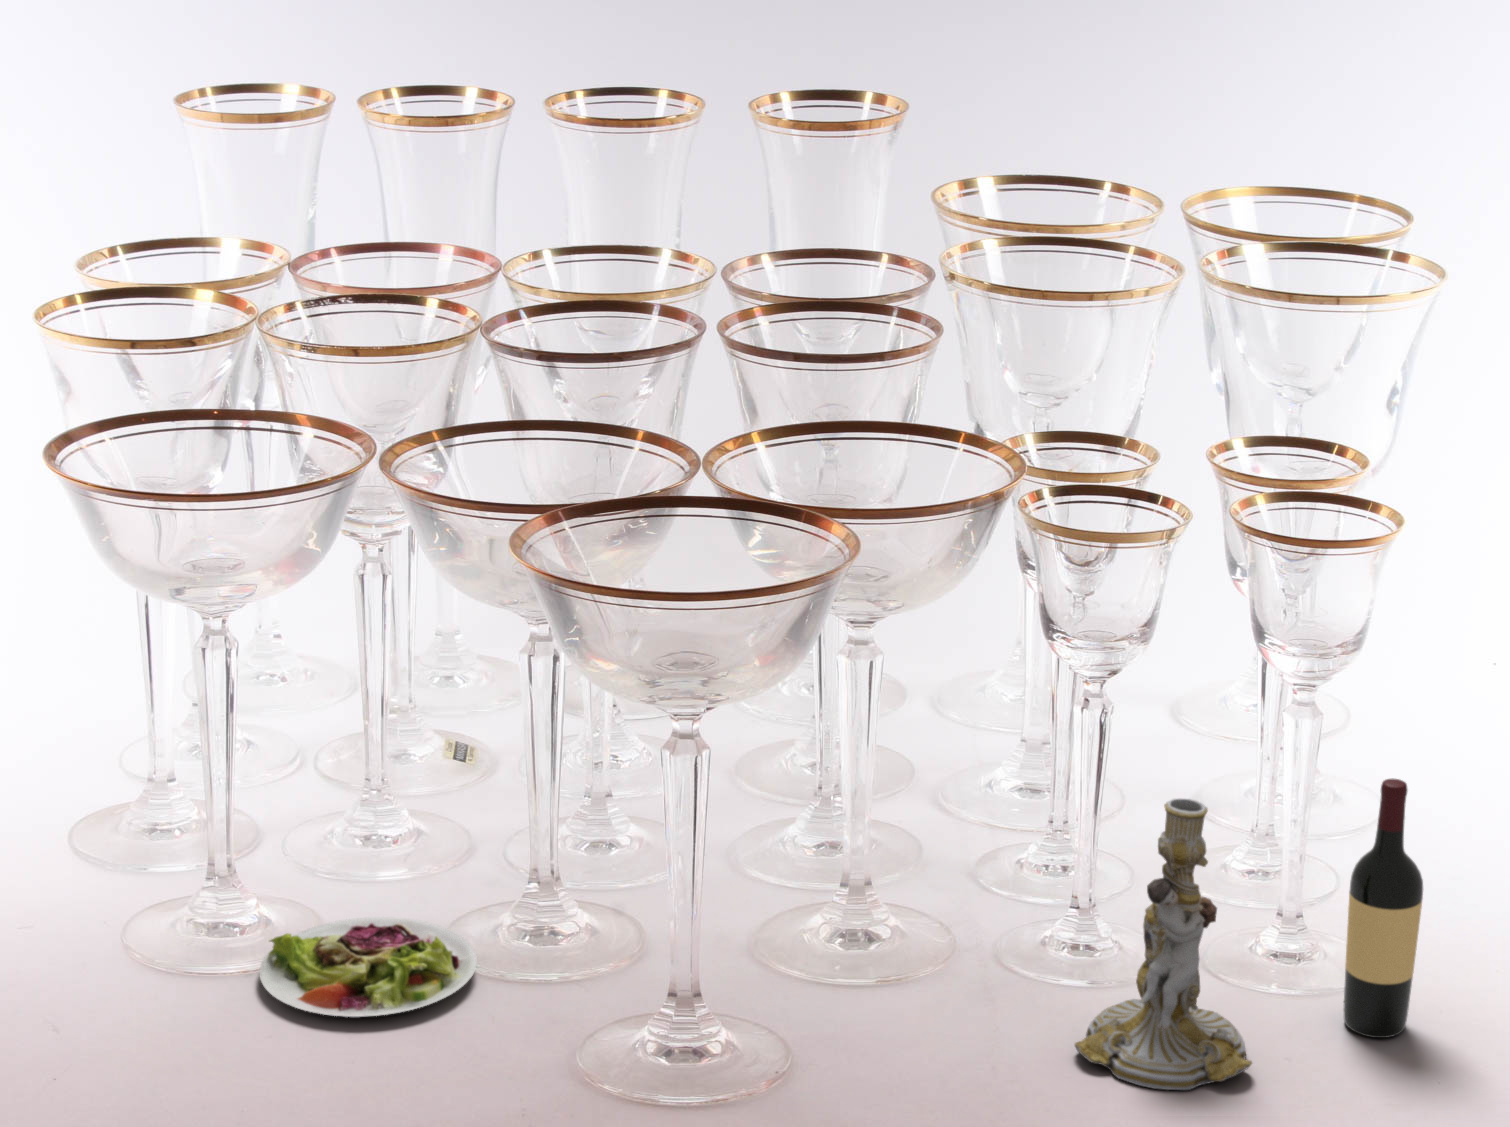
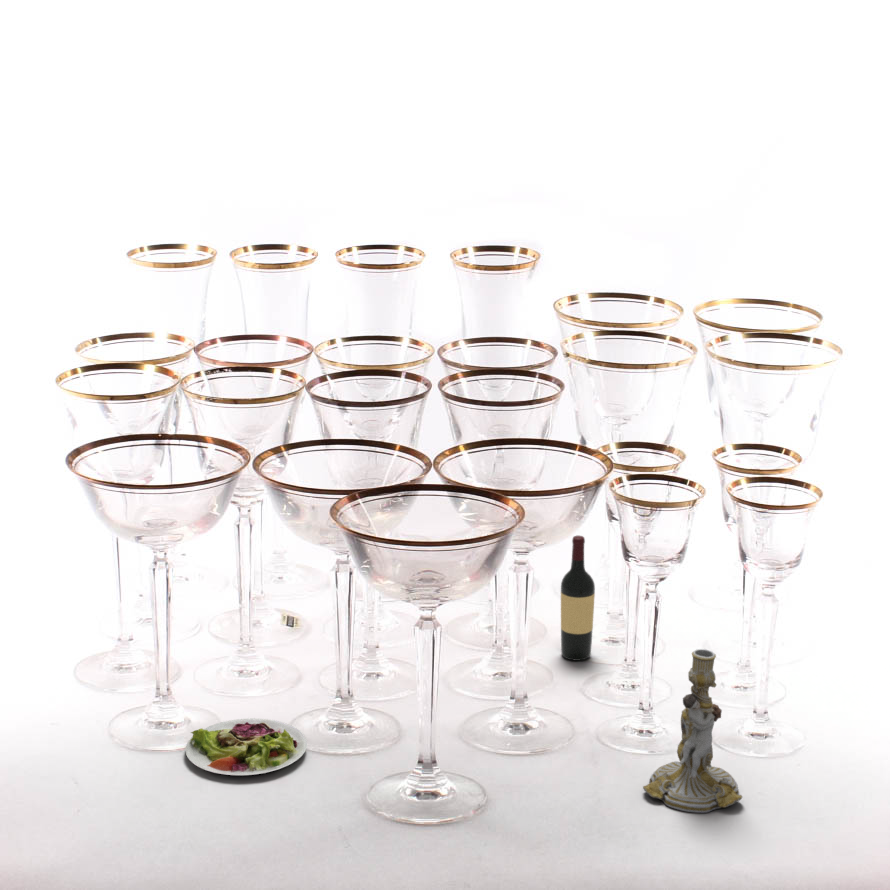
wine bottle: present [1343,778,1423,1038] -> present [561,536,595,661]

